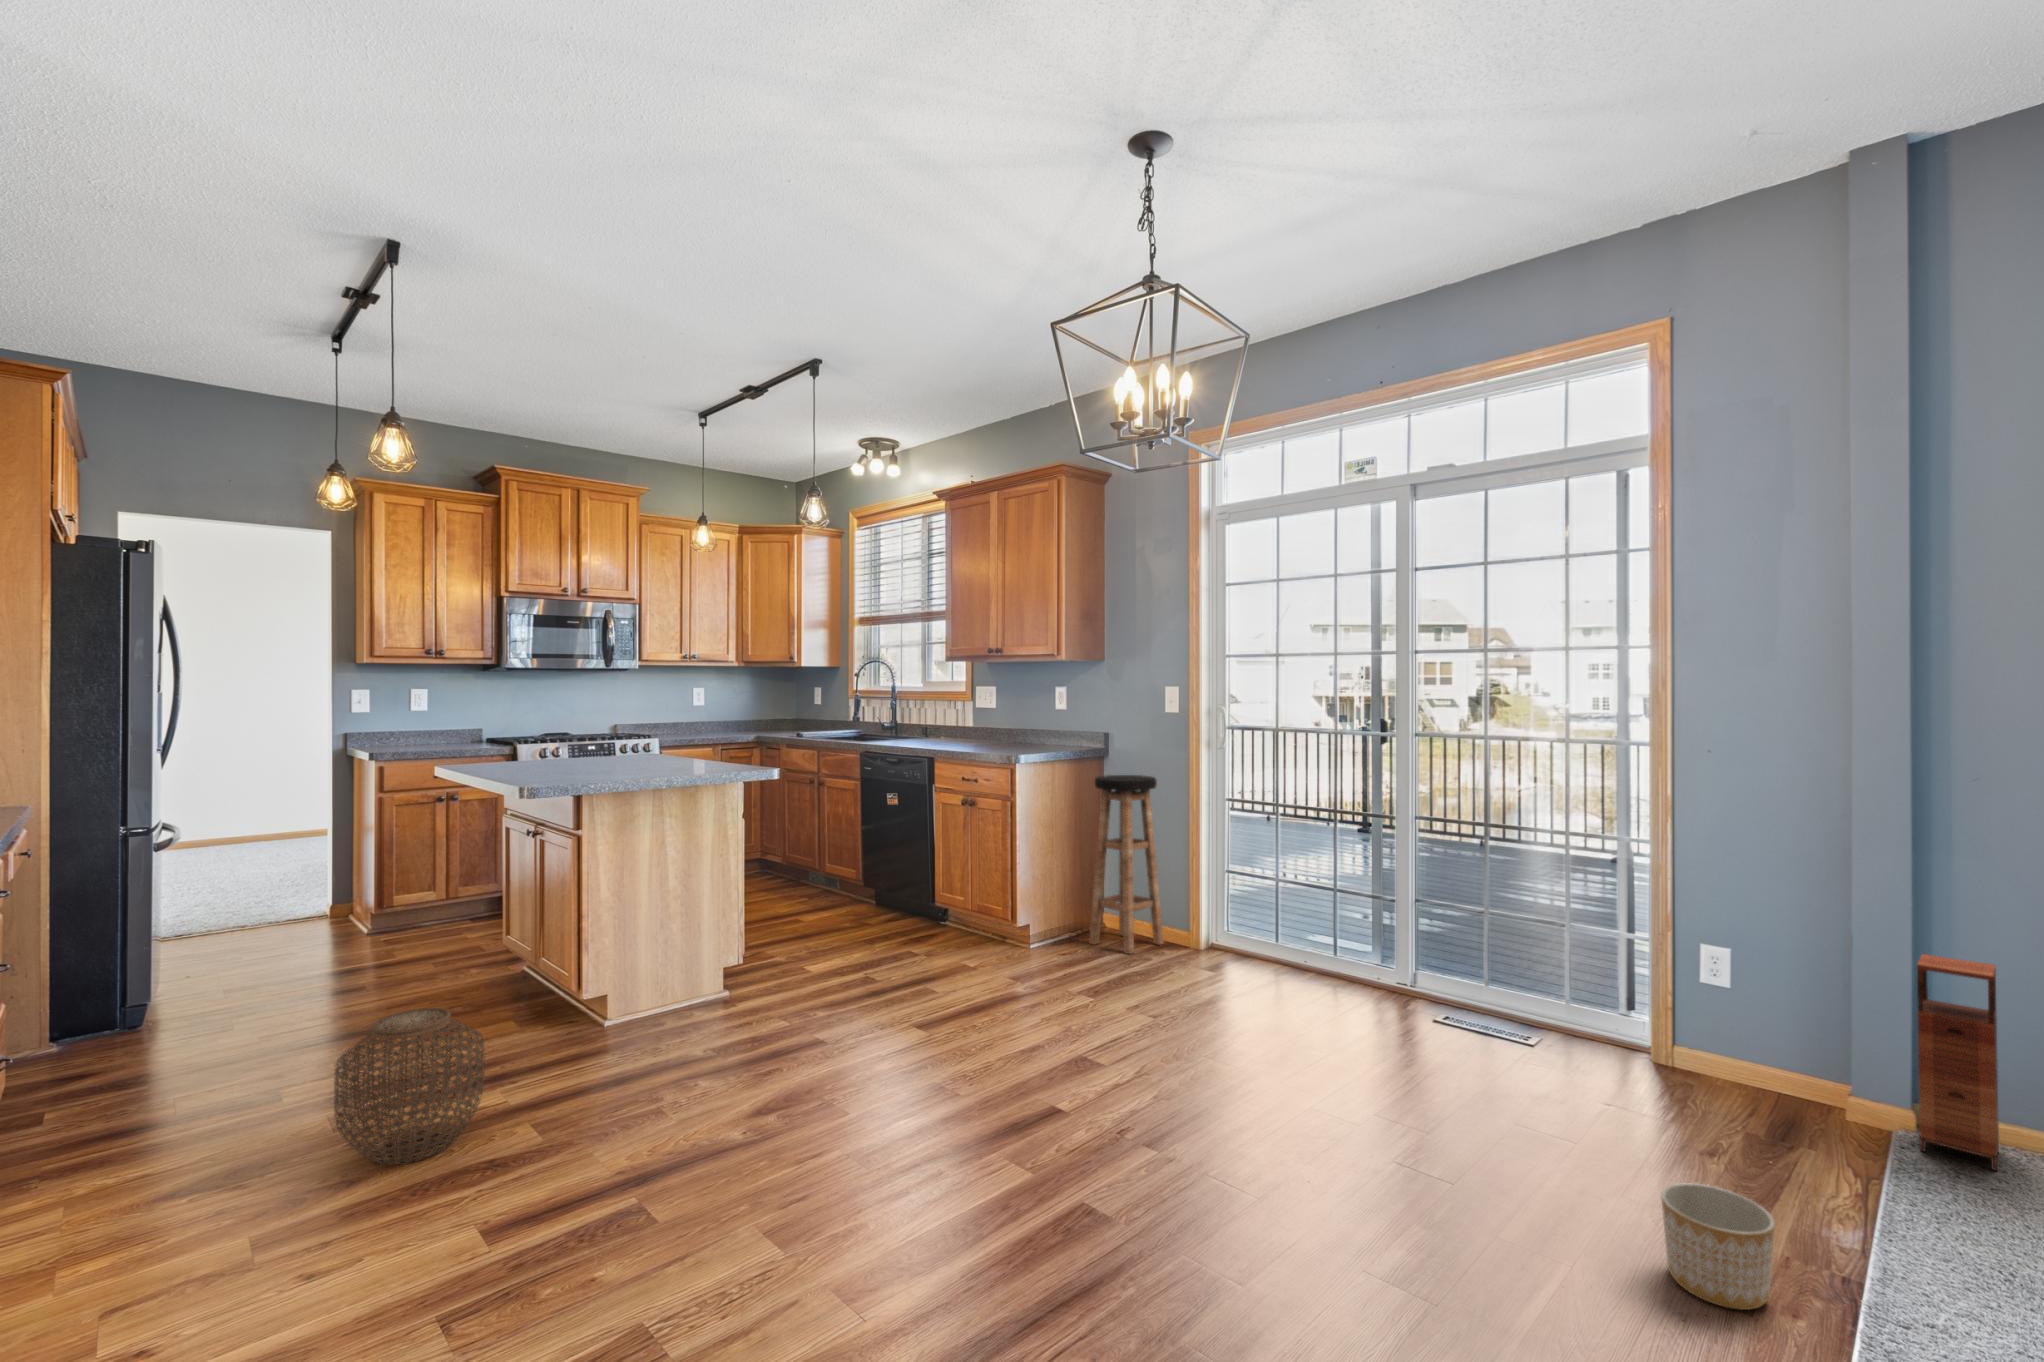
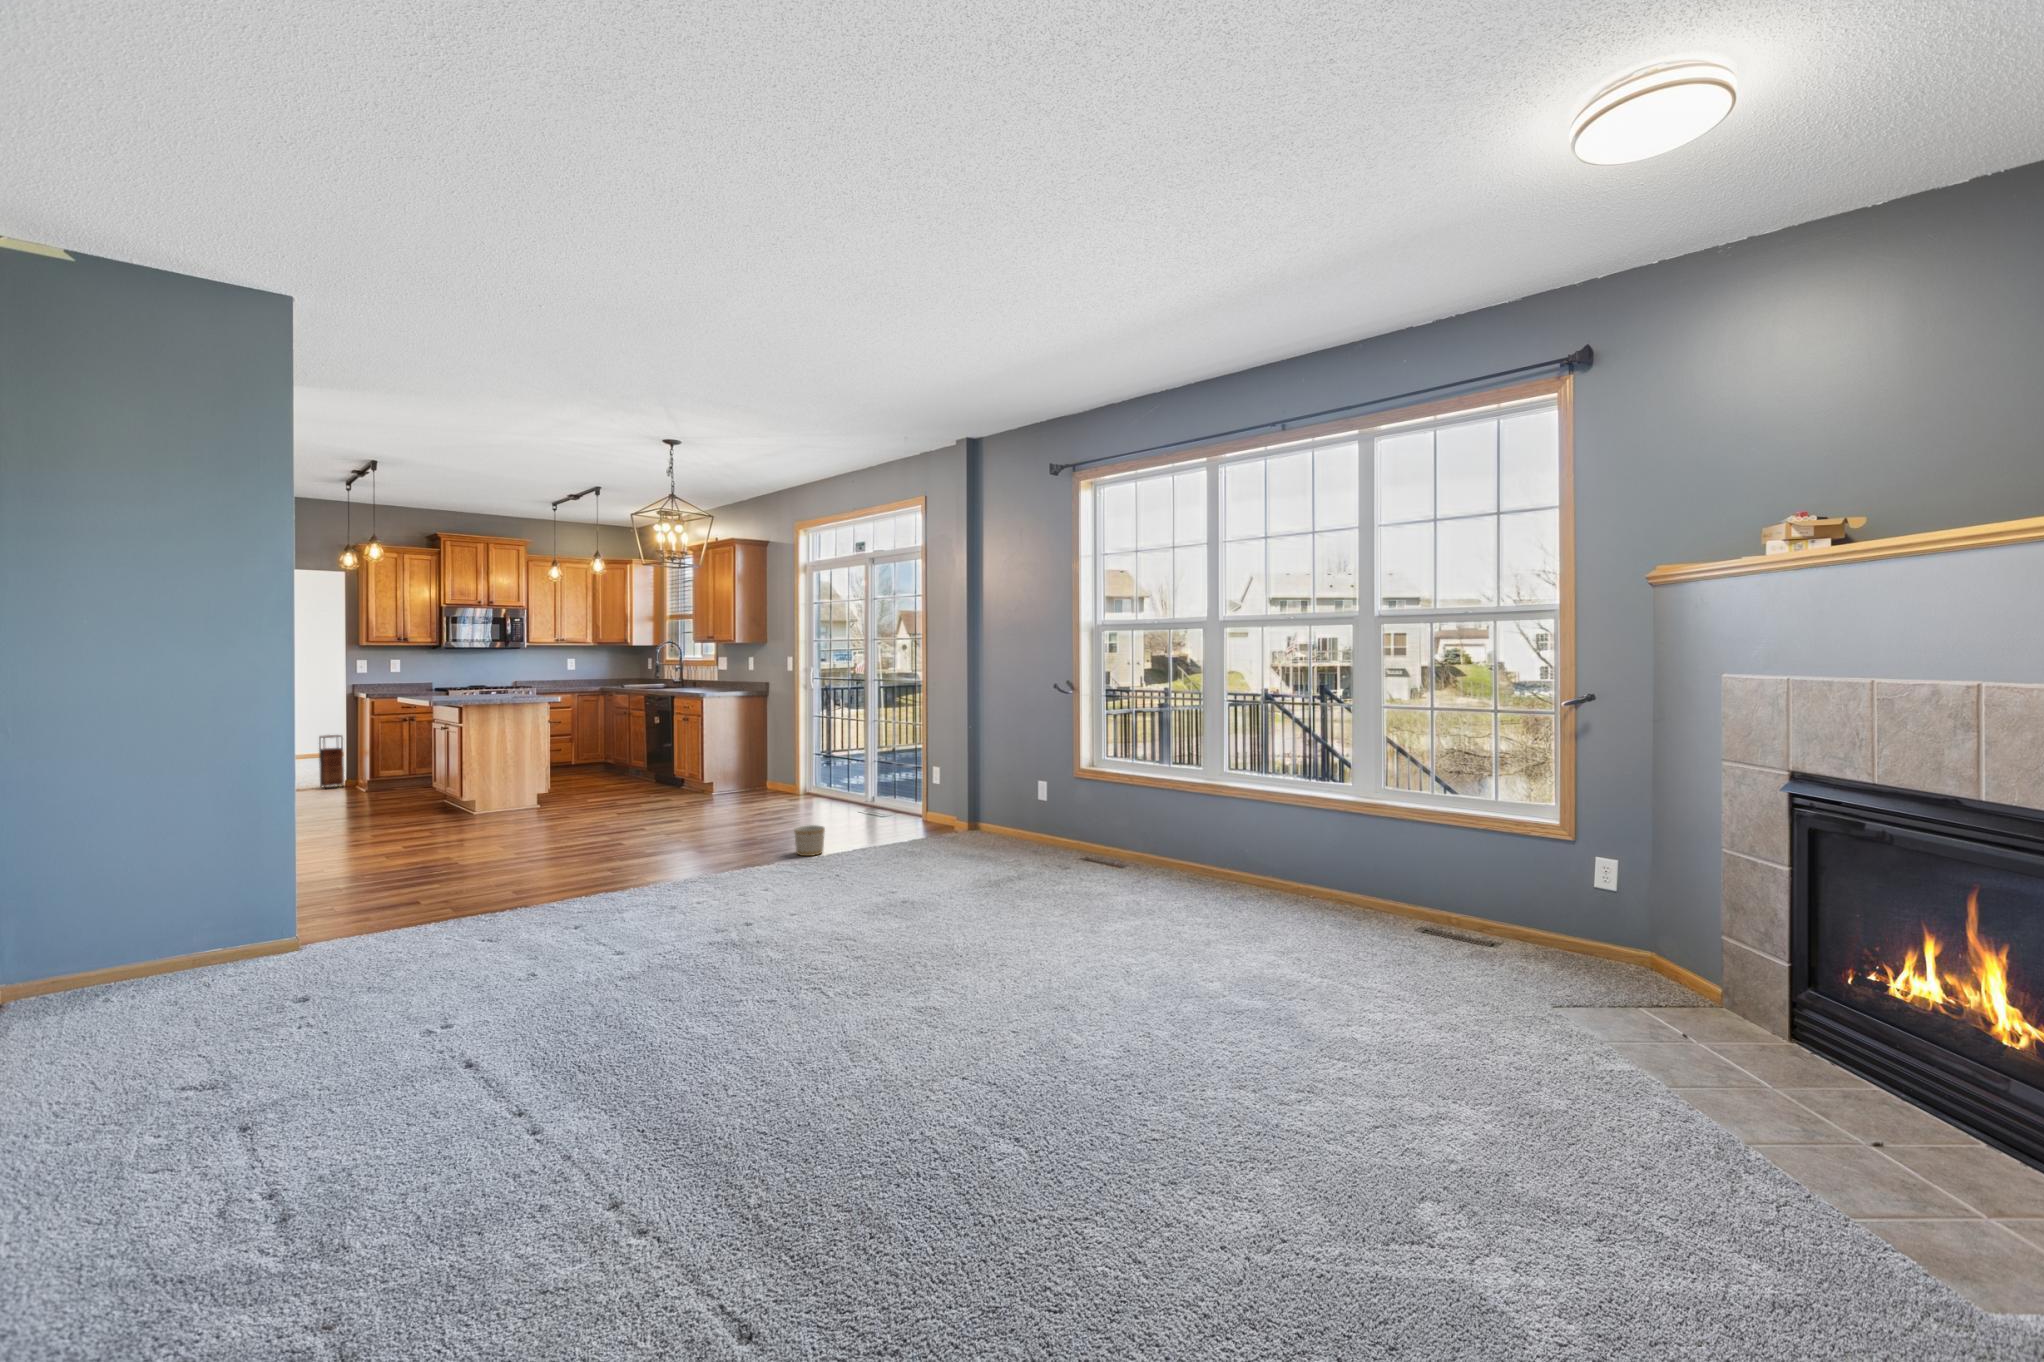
bar stool: present [1089,775,1164,954] -> none [747,705,785,794]
storage cabinet: present [1917,954,1999,1170] -> present [319,735,344,788]
woven basket: present [334,1008,485,1165] -> none [353,786,413,840]

